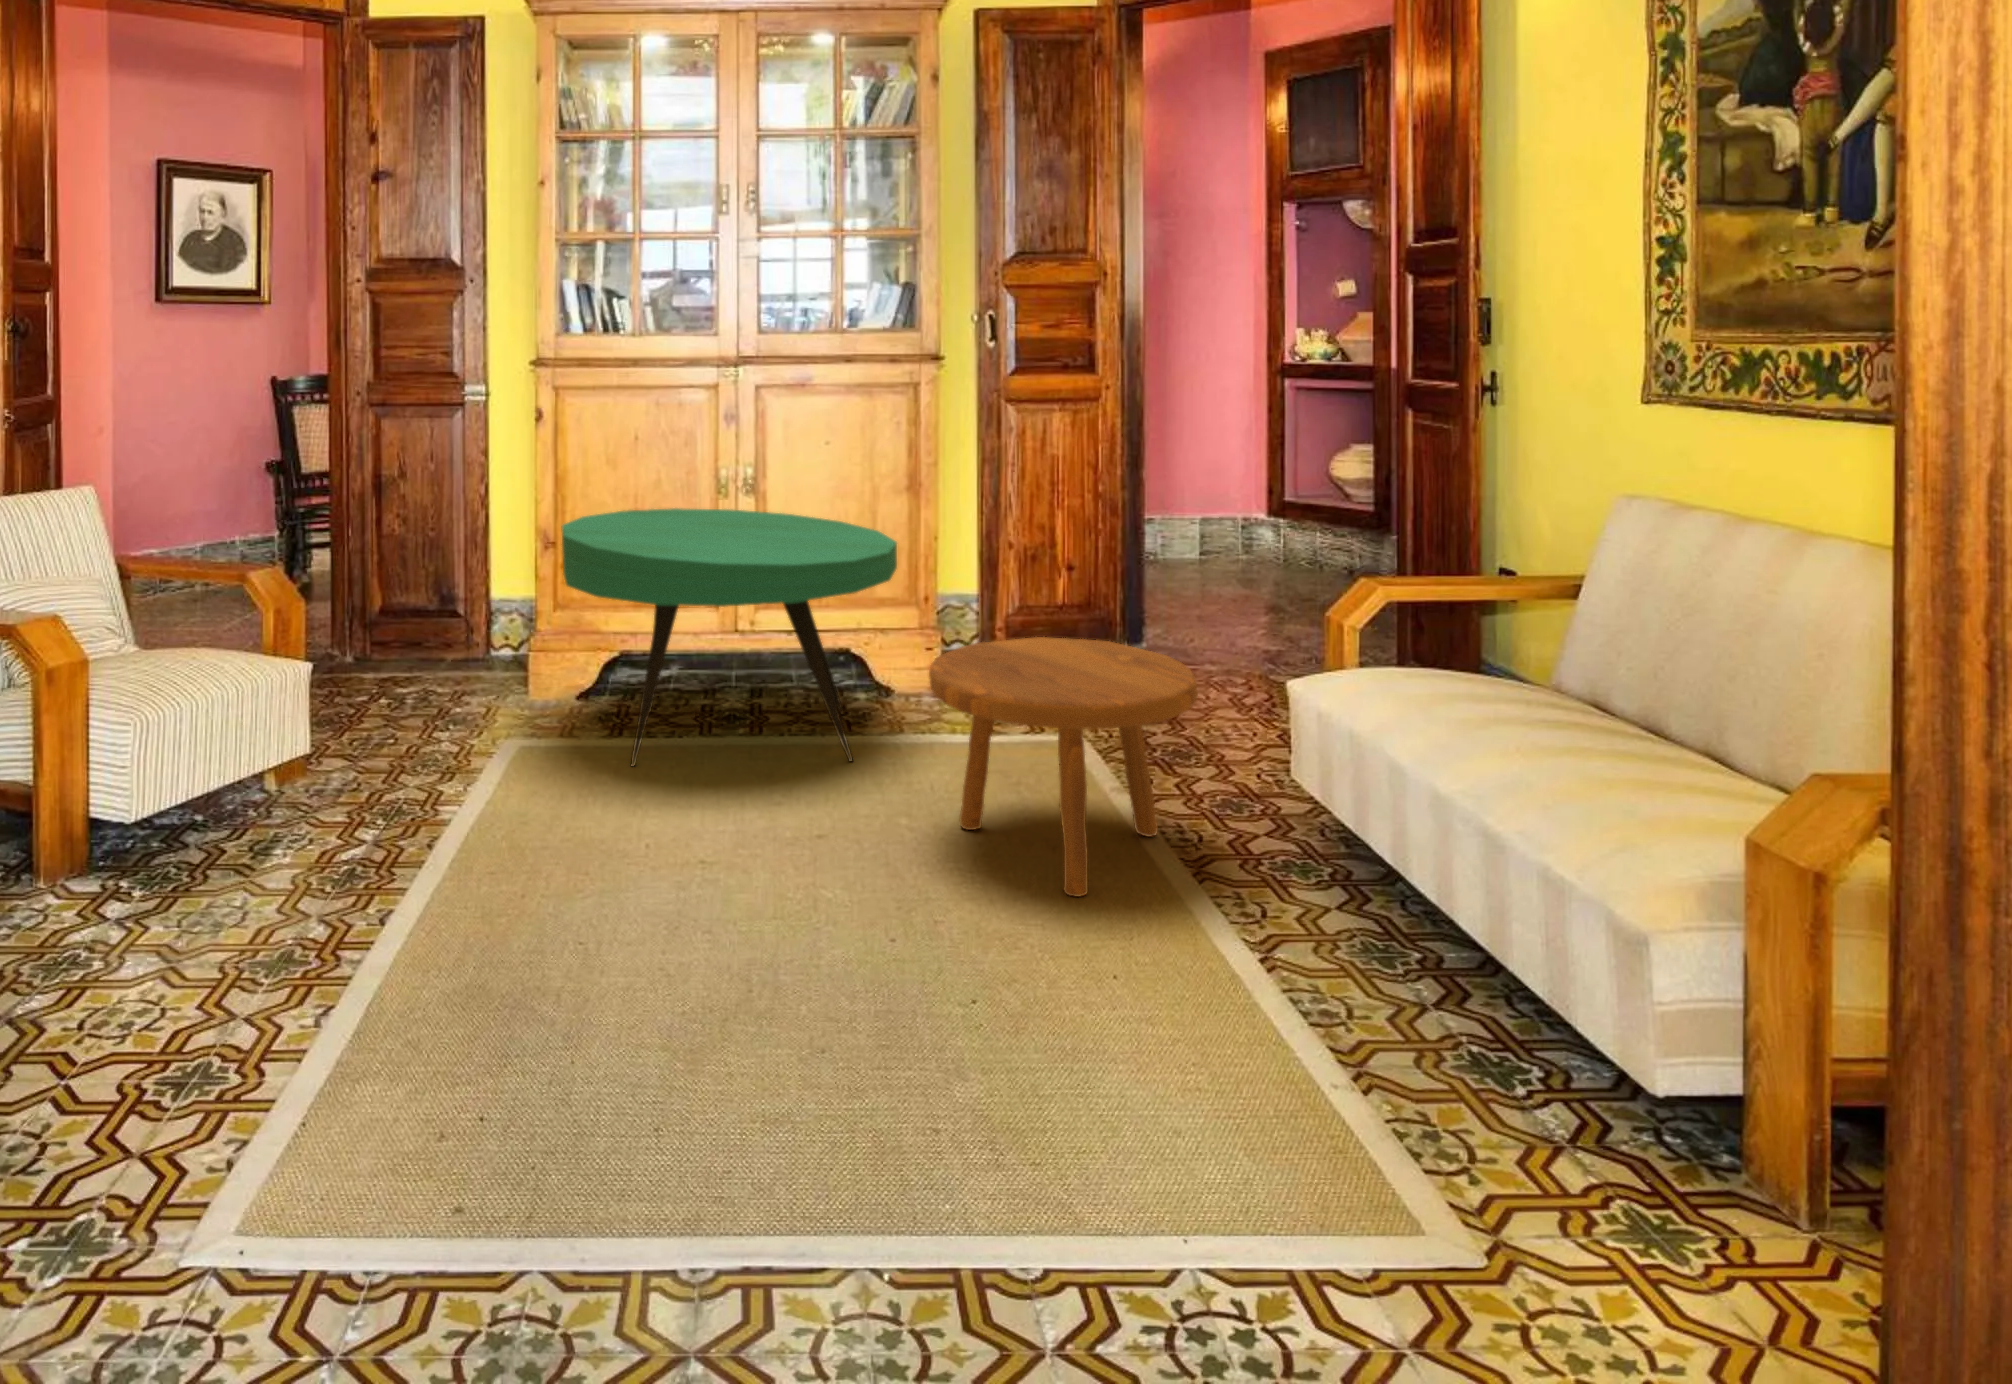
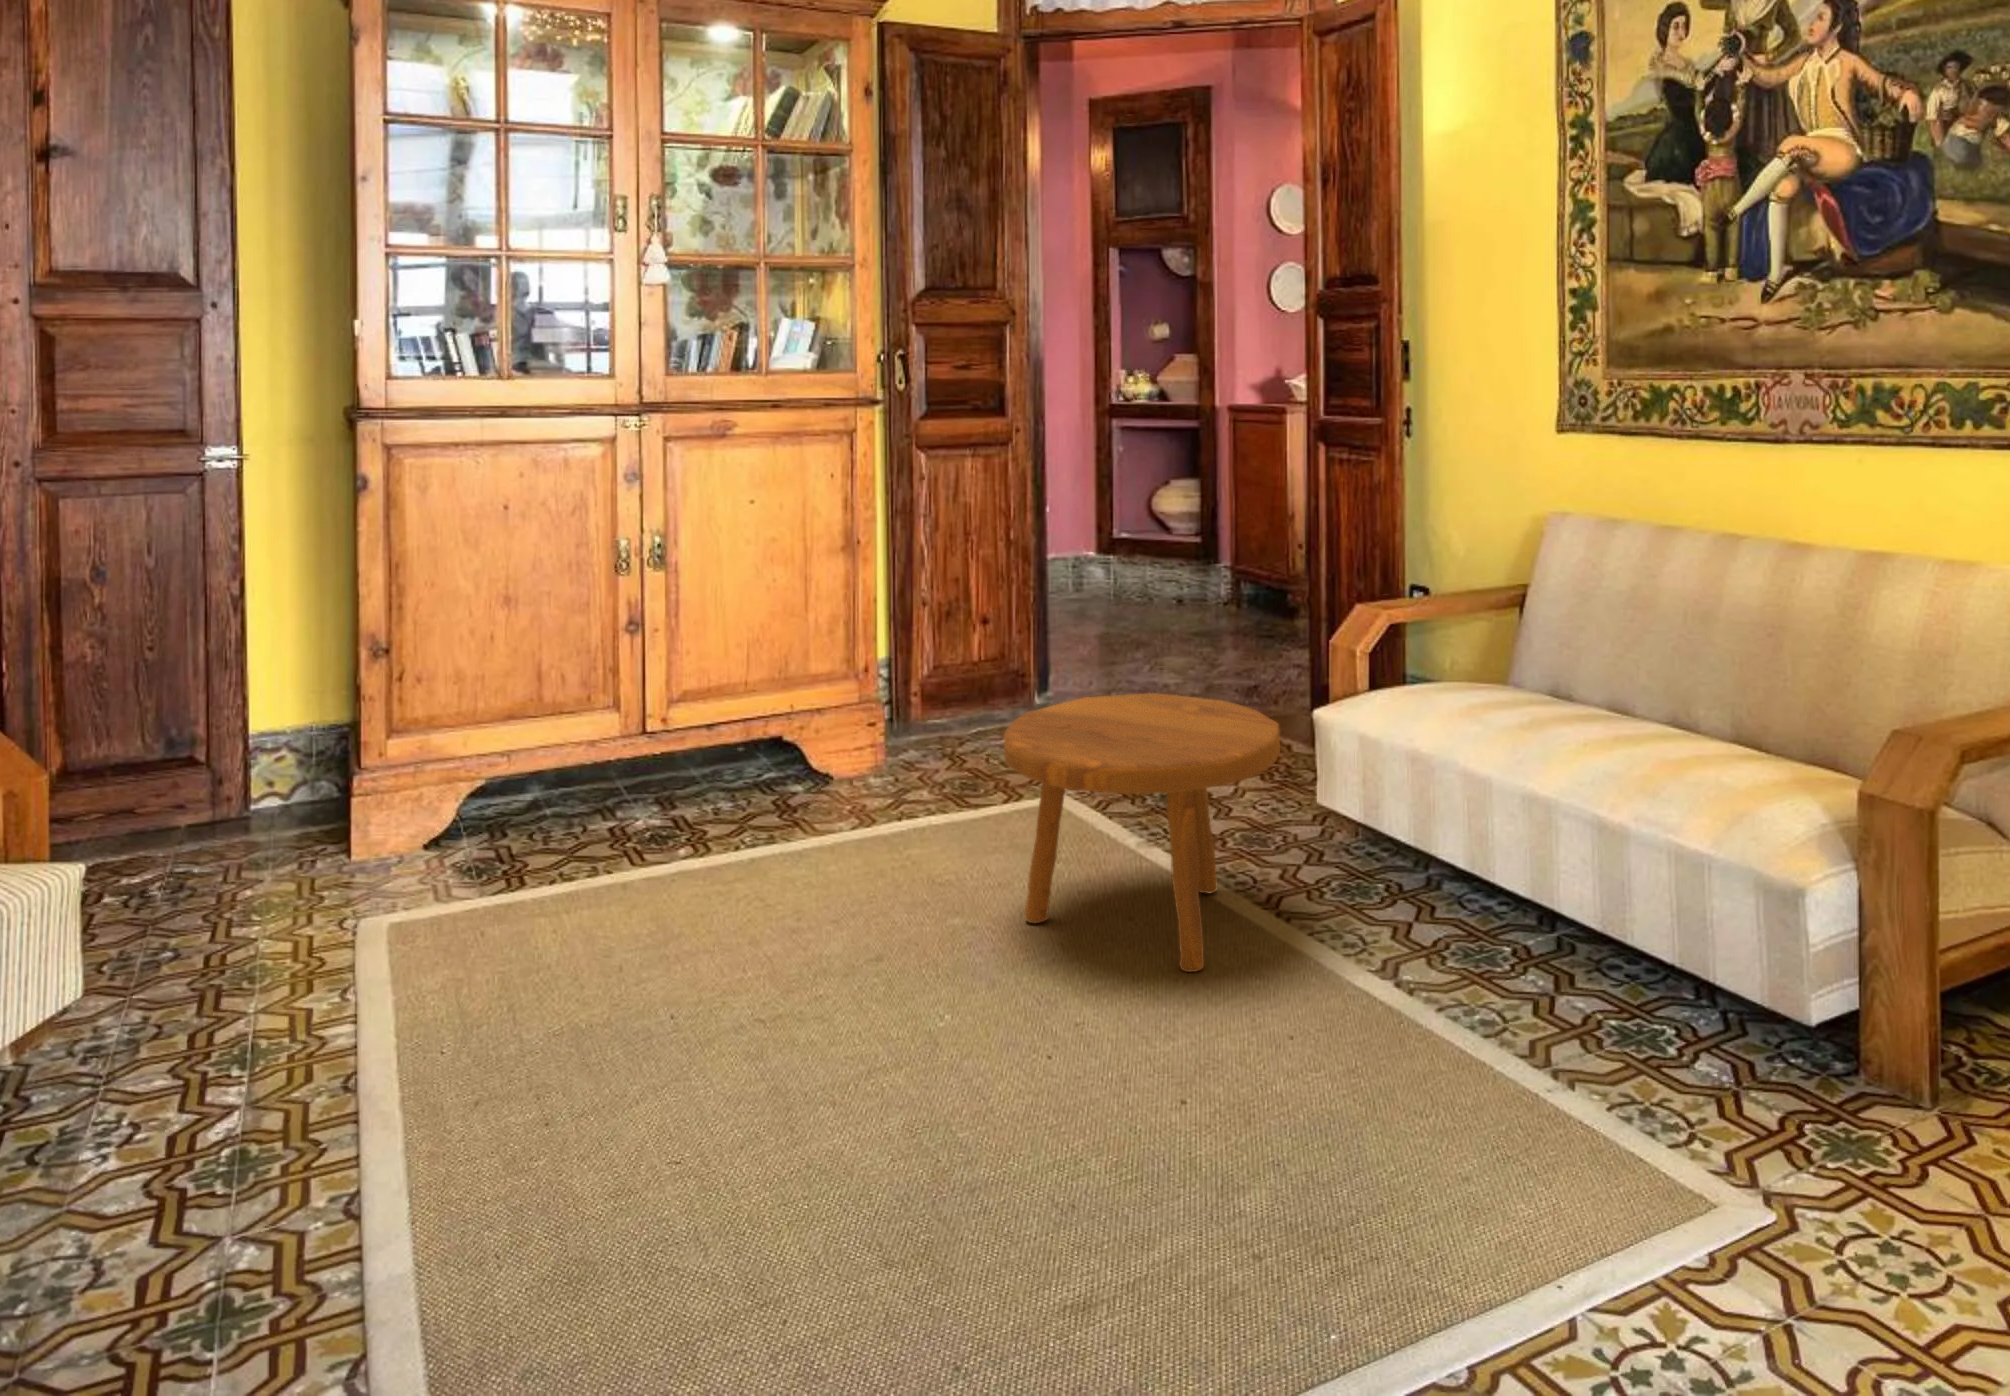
coffee table: present [561,508,897,767] -> none [458,586,892,929]

